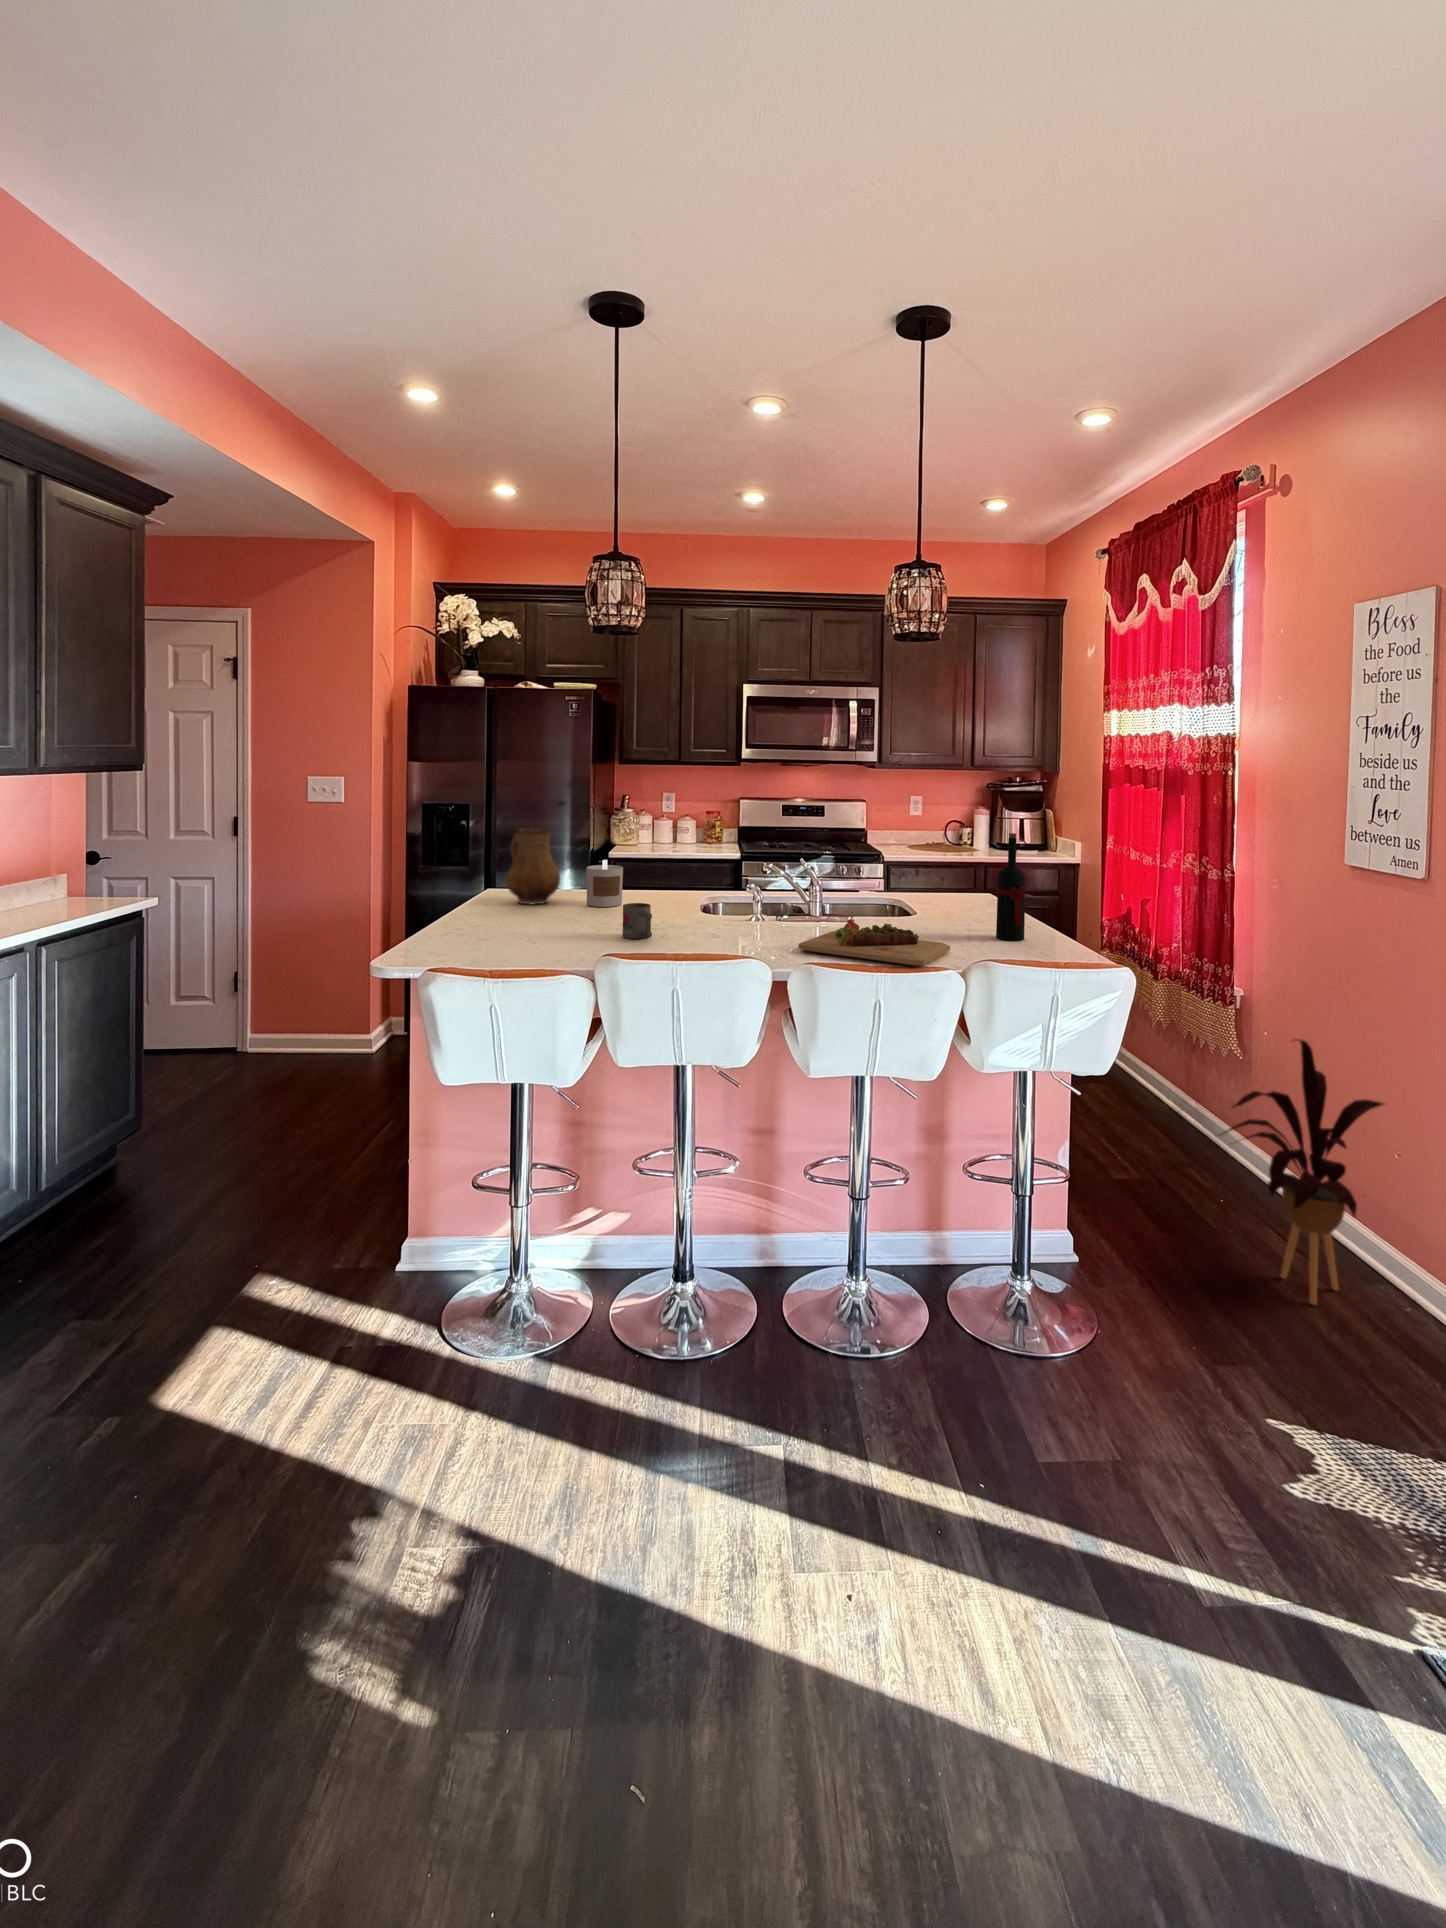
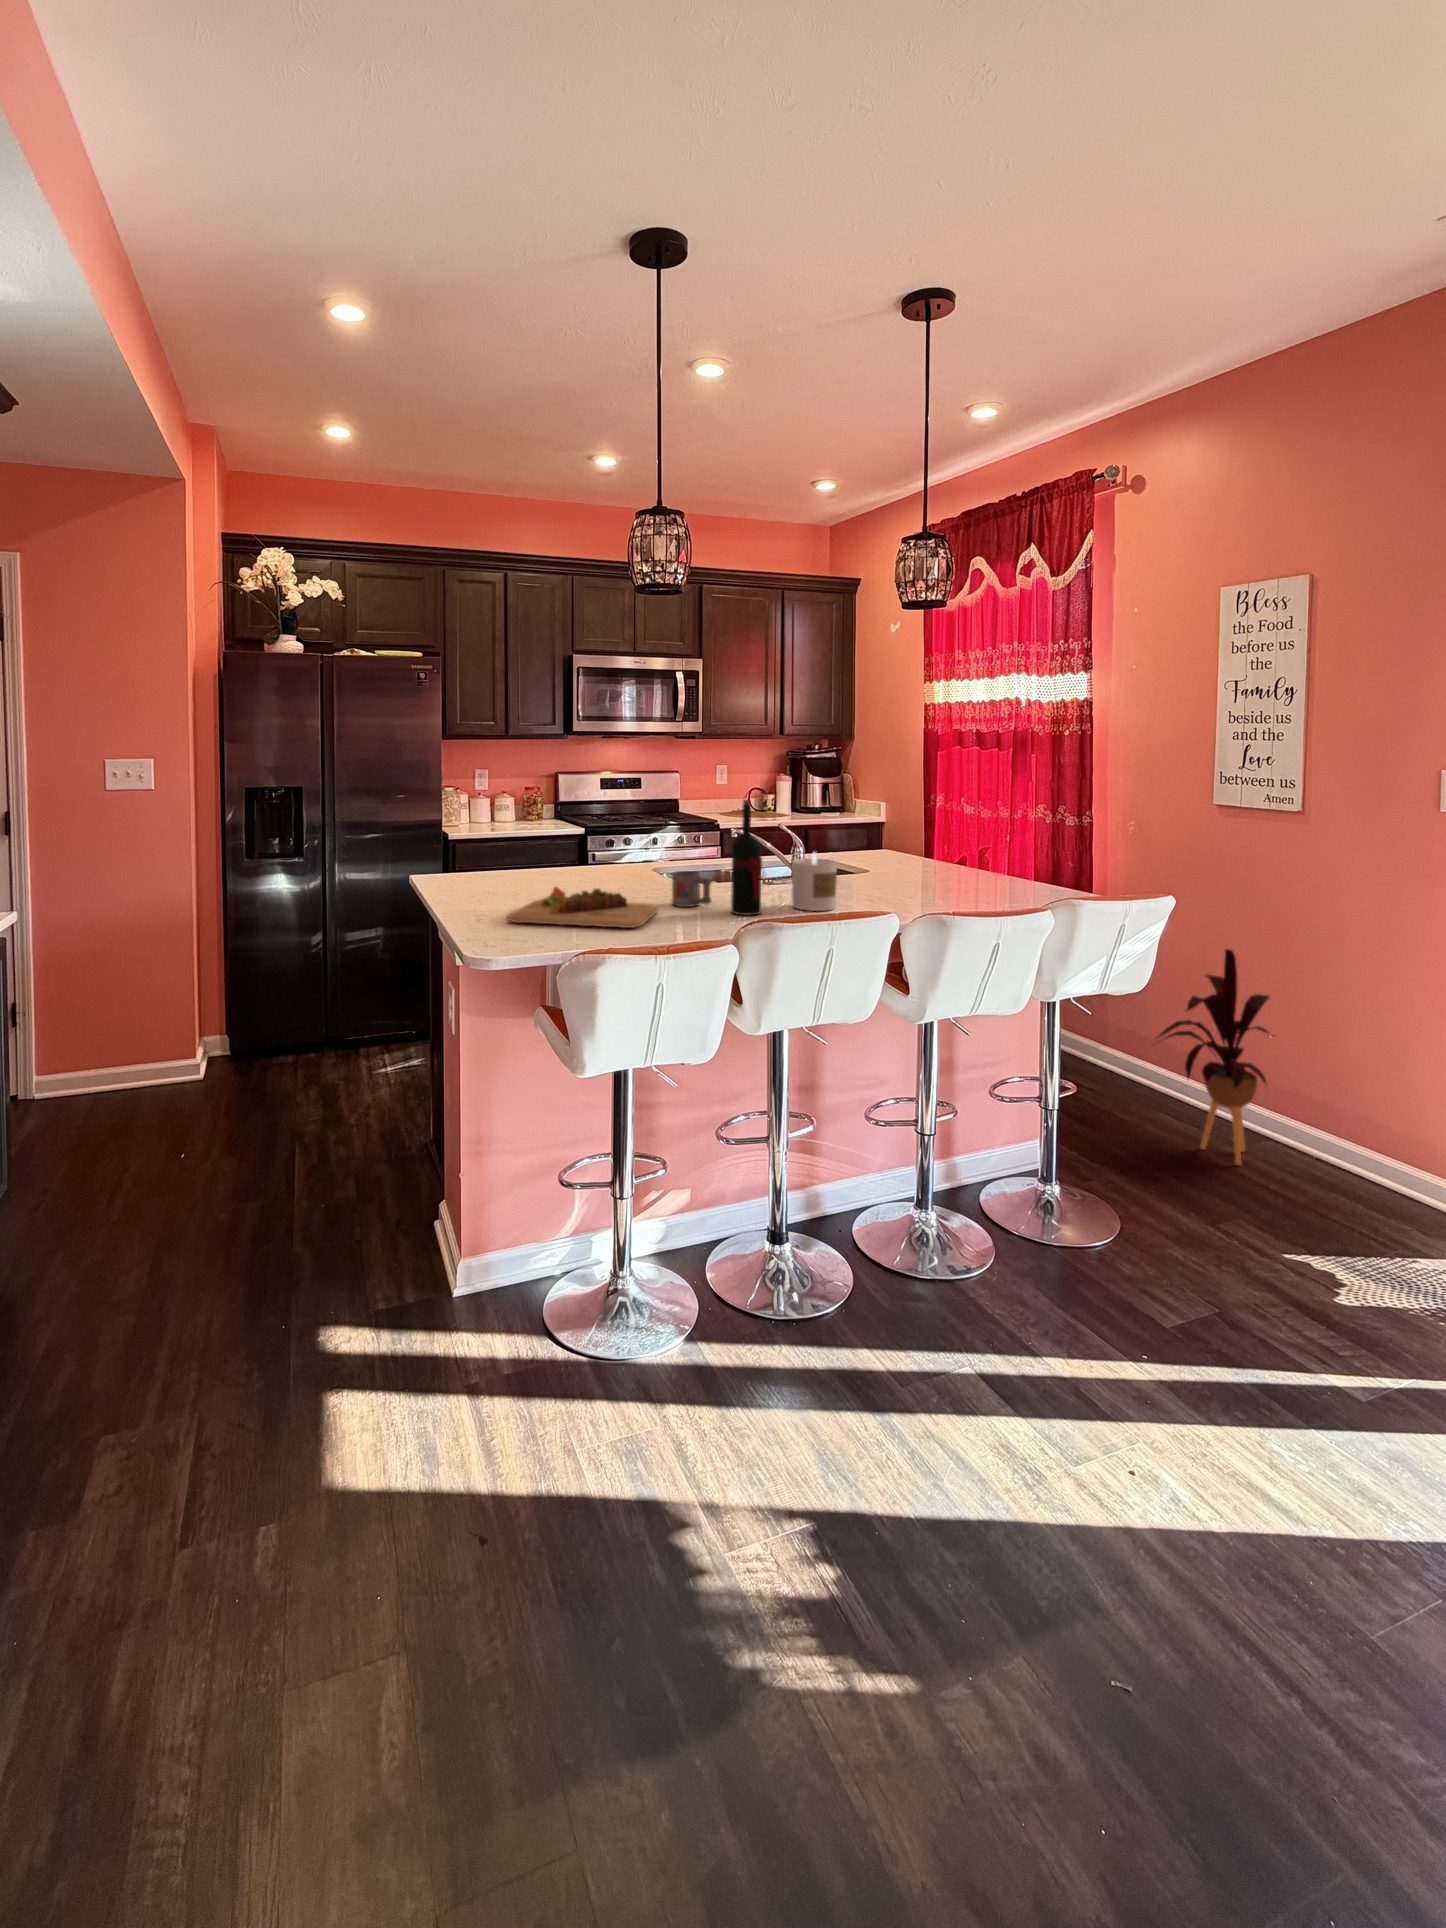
ceramic pitcher: present [507,828,560,904] -> none [472,802,533,884]
wine bottle: present [996,833,1025,941] -> present [731,800,762,915]
candle: present [586,860,623,907] -> present [792,853,837,911]
cutting board: present [799,919,950,966] -> present [506,887,659,928]

